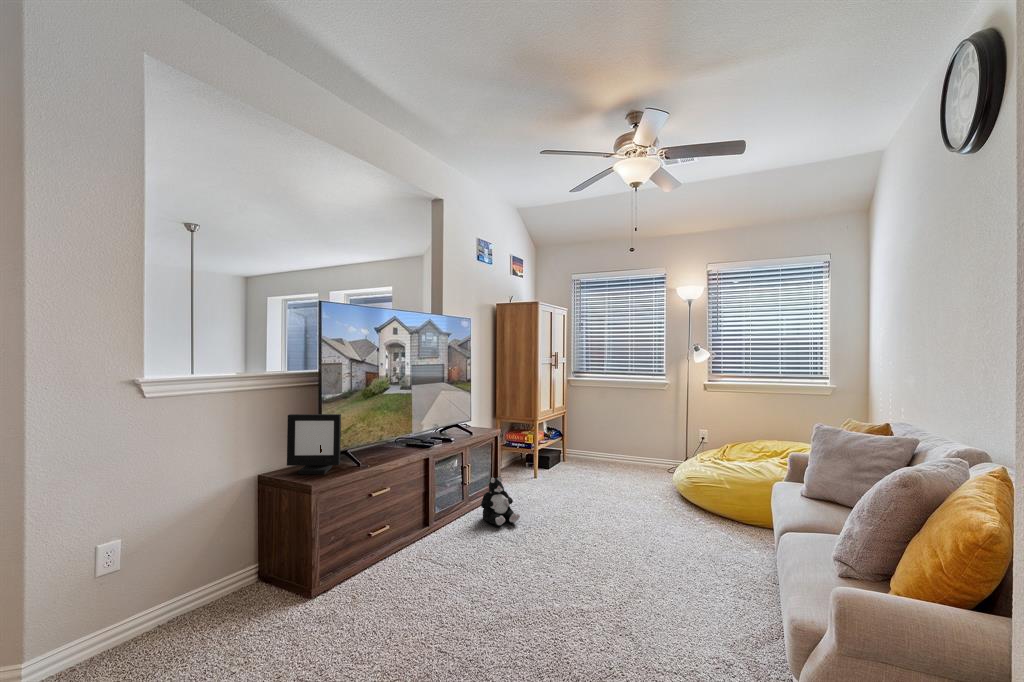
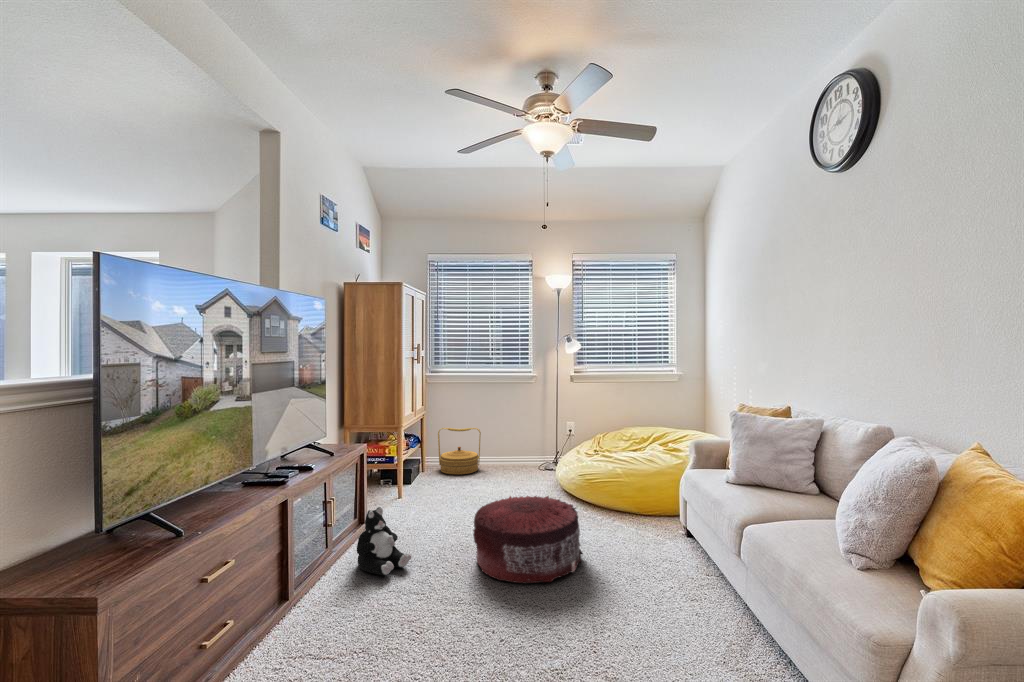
picture frame: present [287,414,341,474] -> none [22,453,145,577]
woven basket: none [577,426,615,467] -> present [438,428,481,475]
pouf: none [566,482,660,551] -> present [473,496,583,583]

